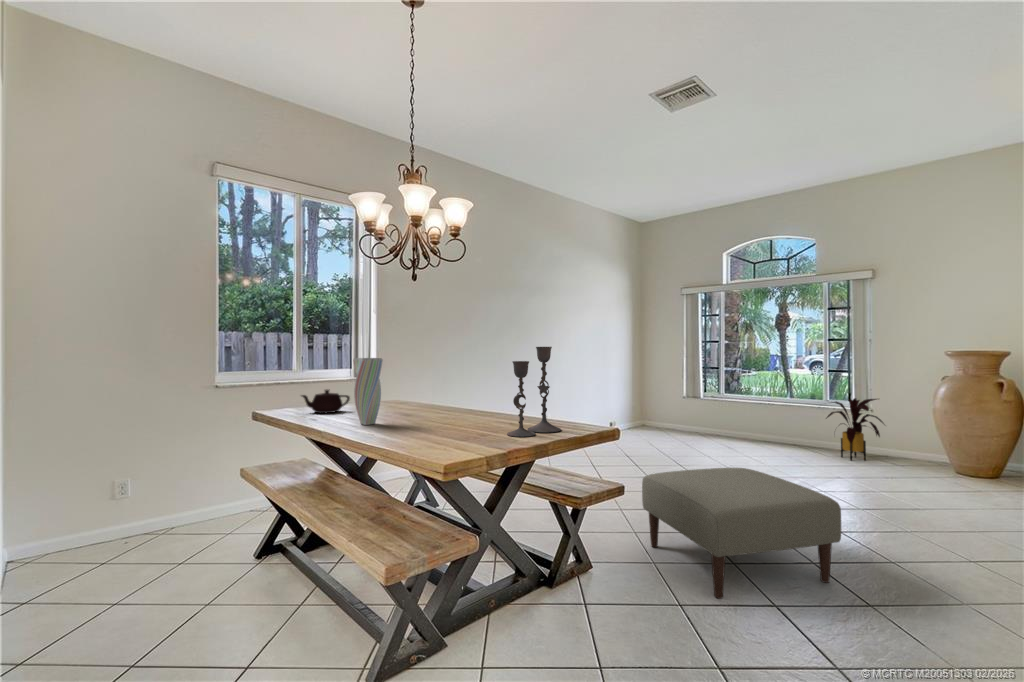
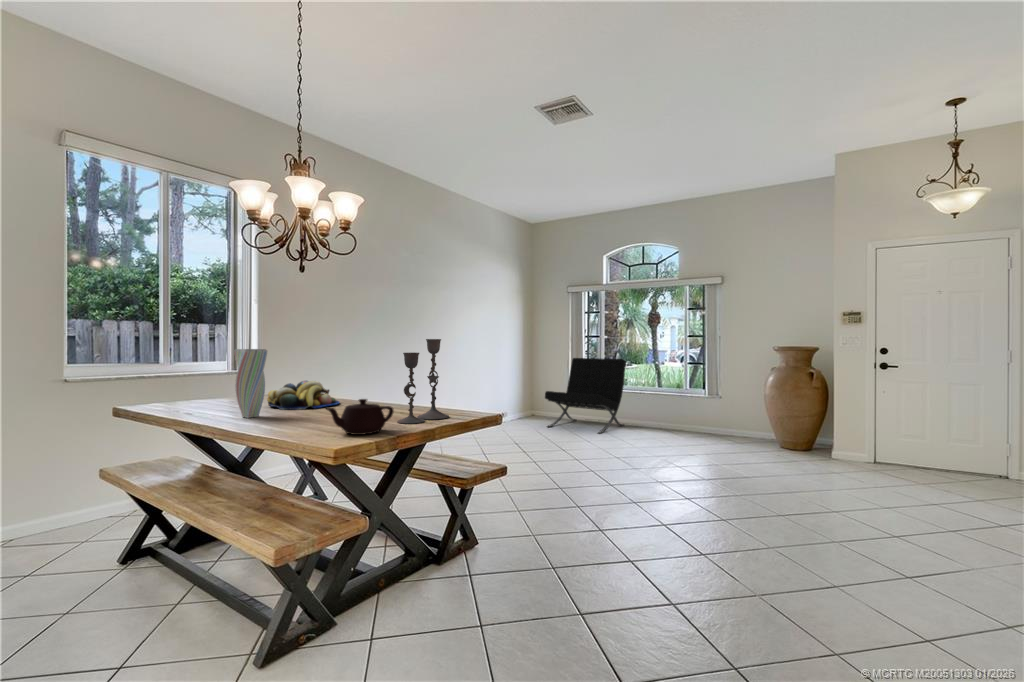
lounge chair: none [657,365,750,448] -> present [545,358,626,434]
fruit bowl: none [384,389,451,417] -> present [267,381,339,410]
teapot: present [302,390,350,413] -> present [326,399,393,435]
house plant: present [826,398,884,460] -> none [684,386,732,440]
ottoman: present [642,468,841,599] -> none [525,448,683,559]

